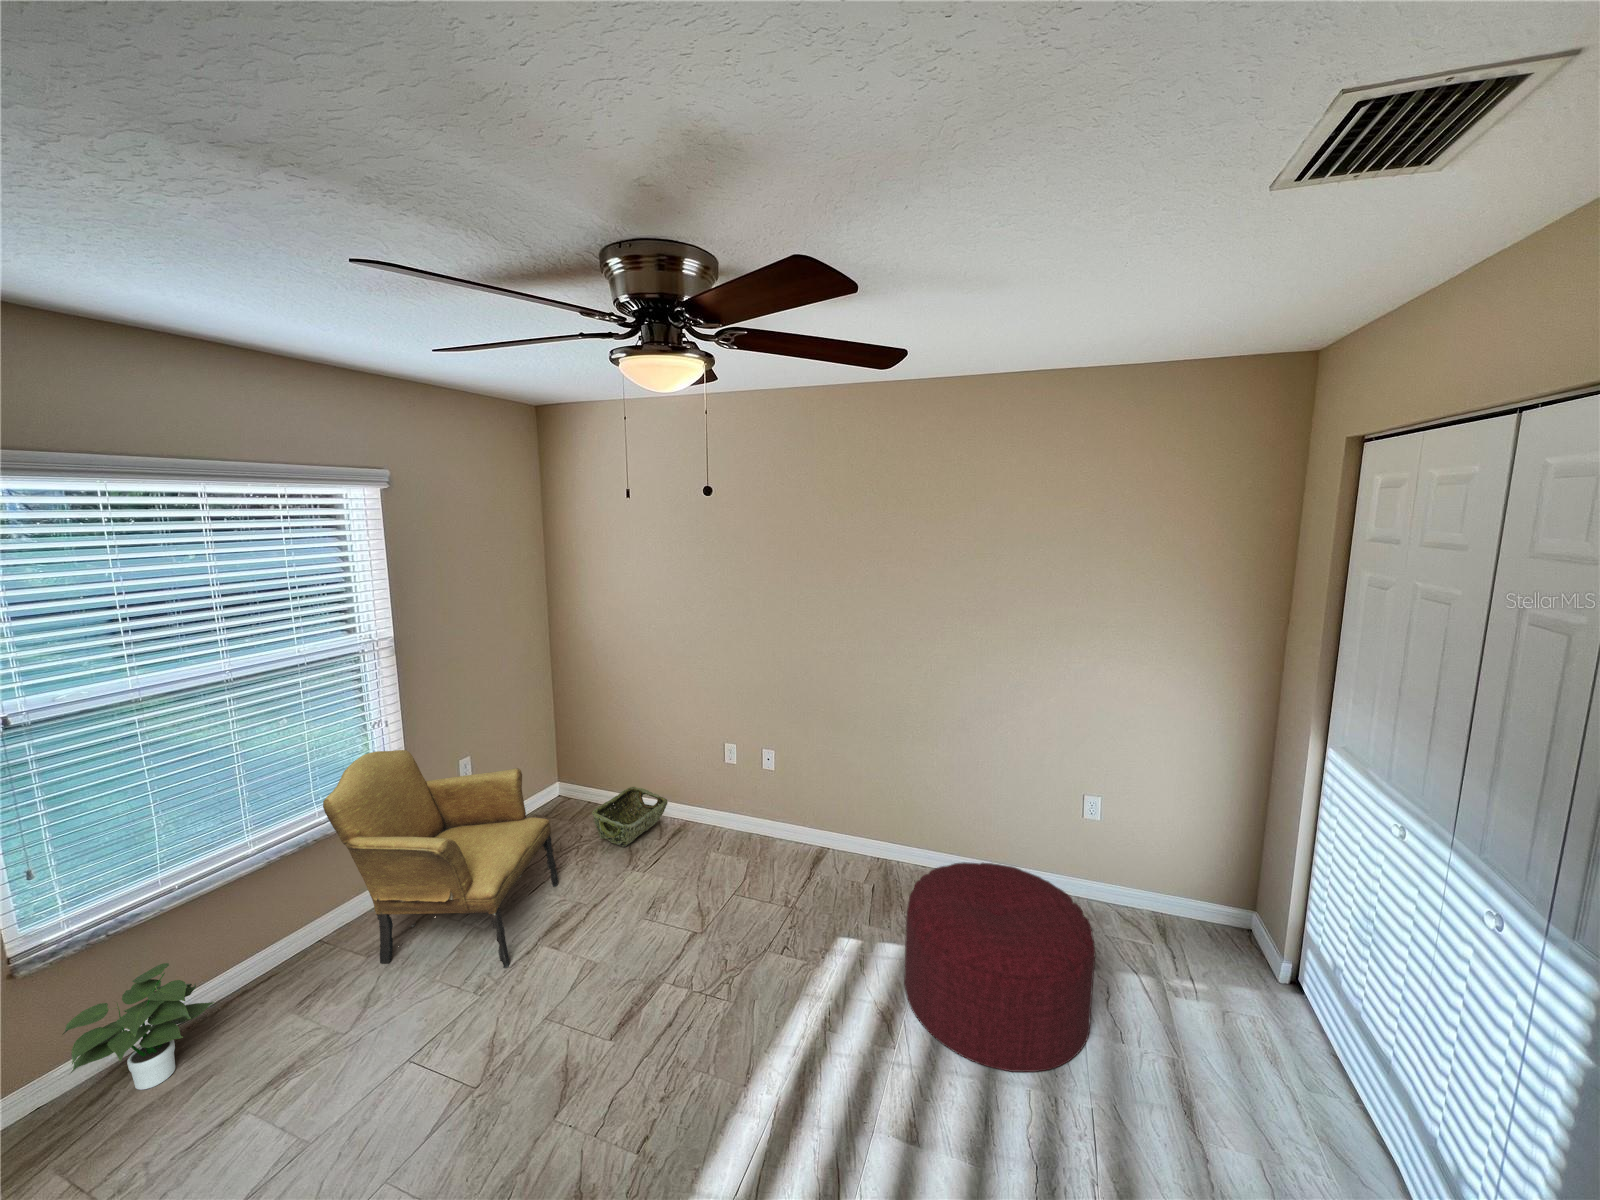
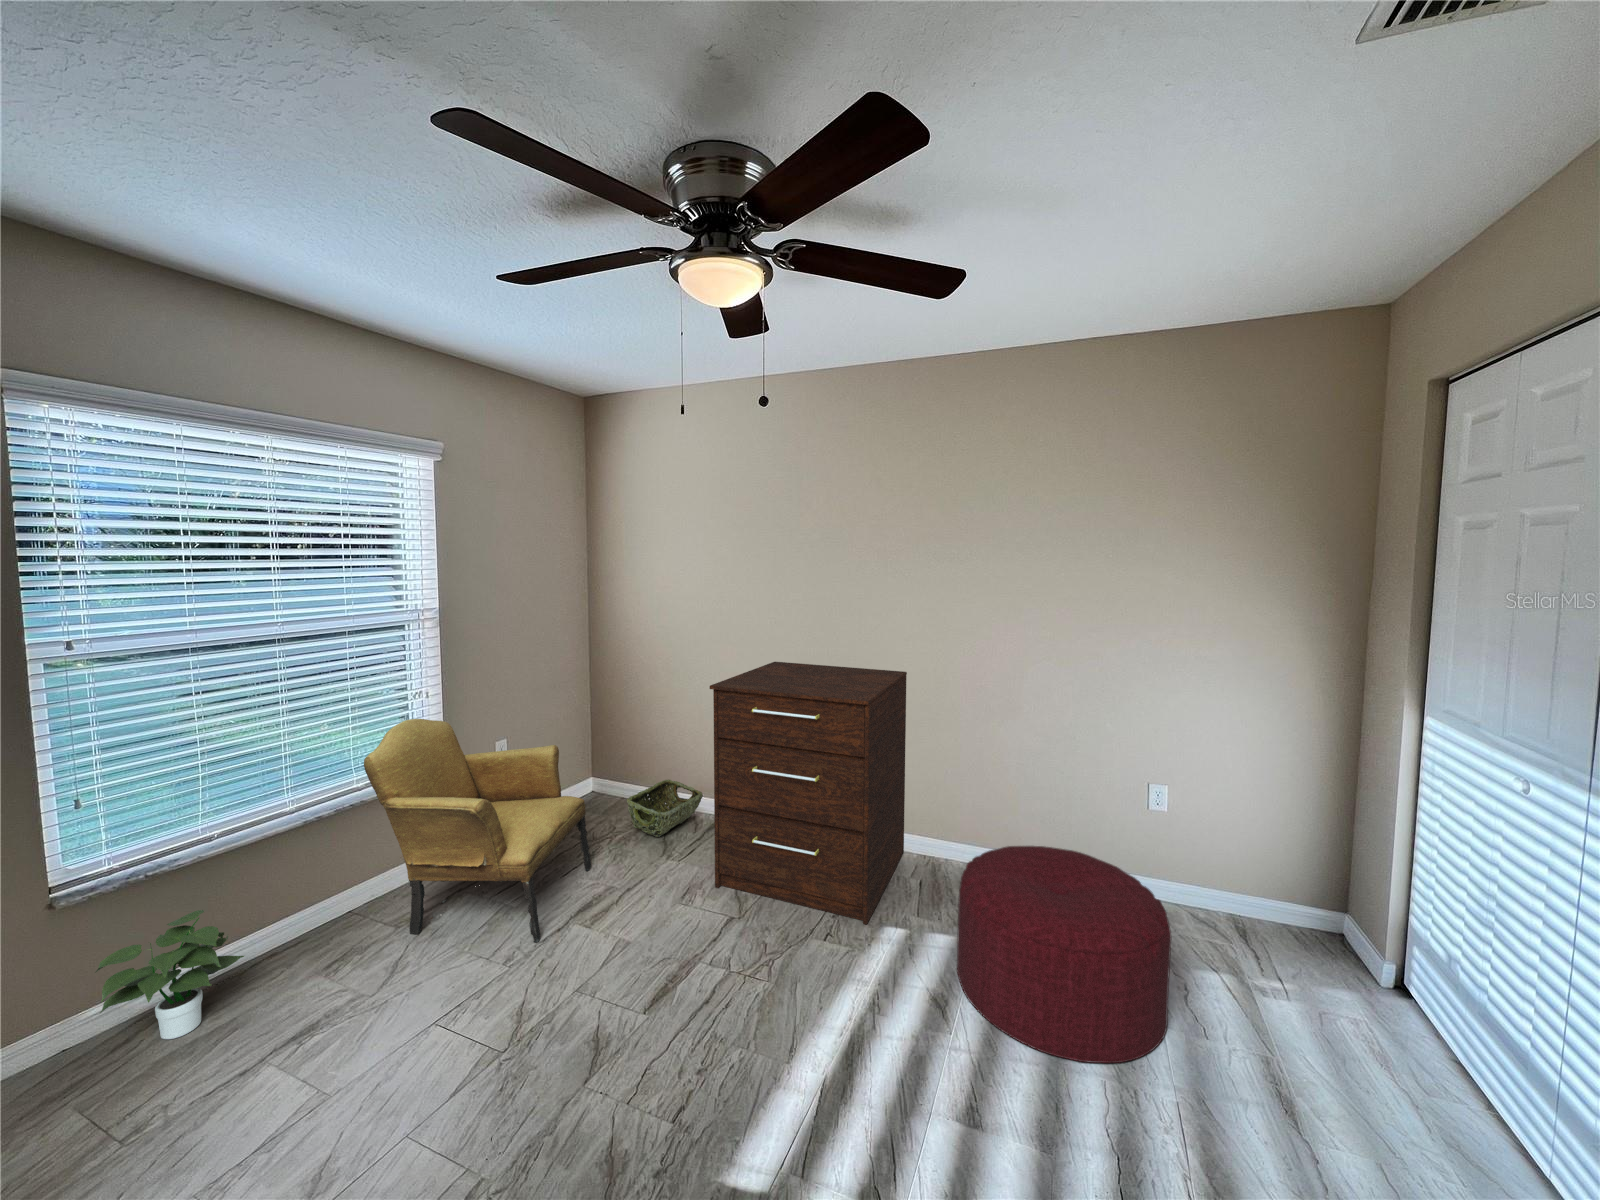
dresser: none [669,676,863,936] -> present [710,662,907,924]

